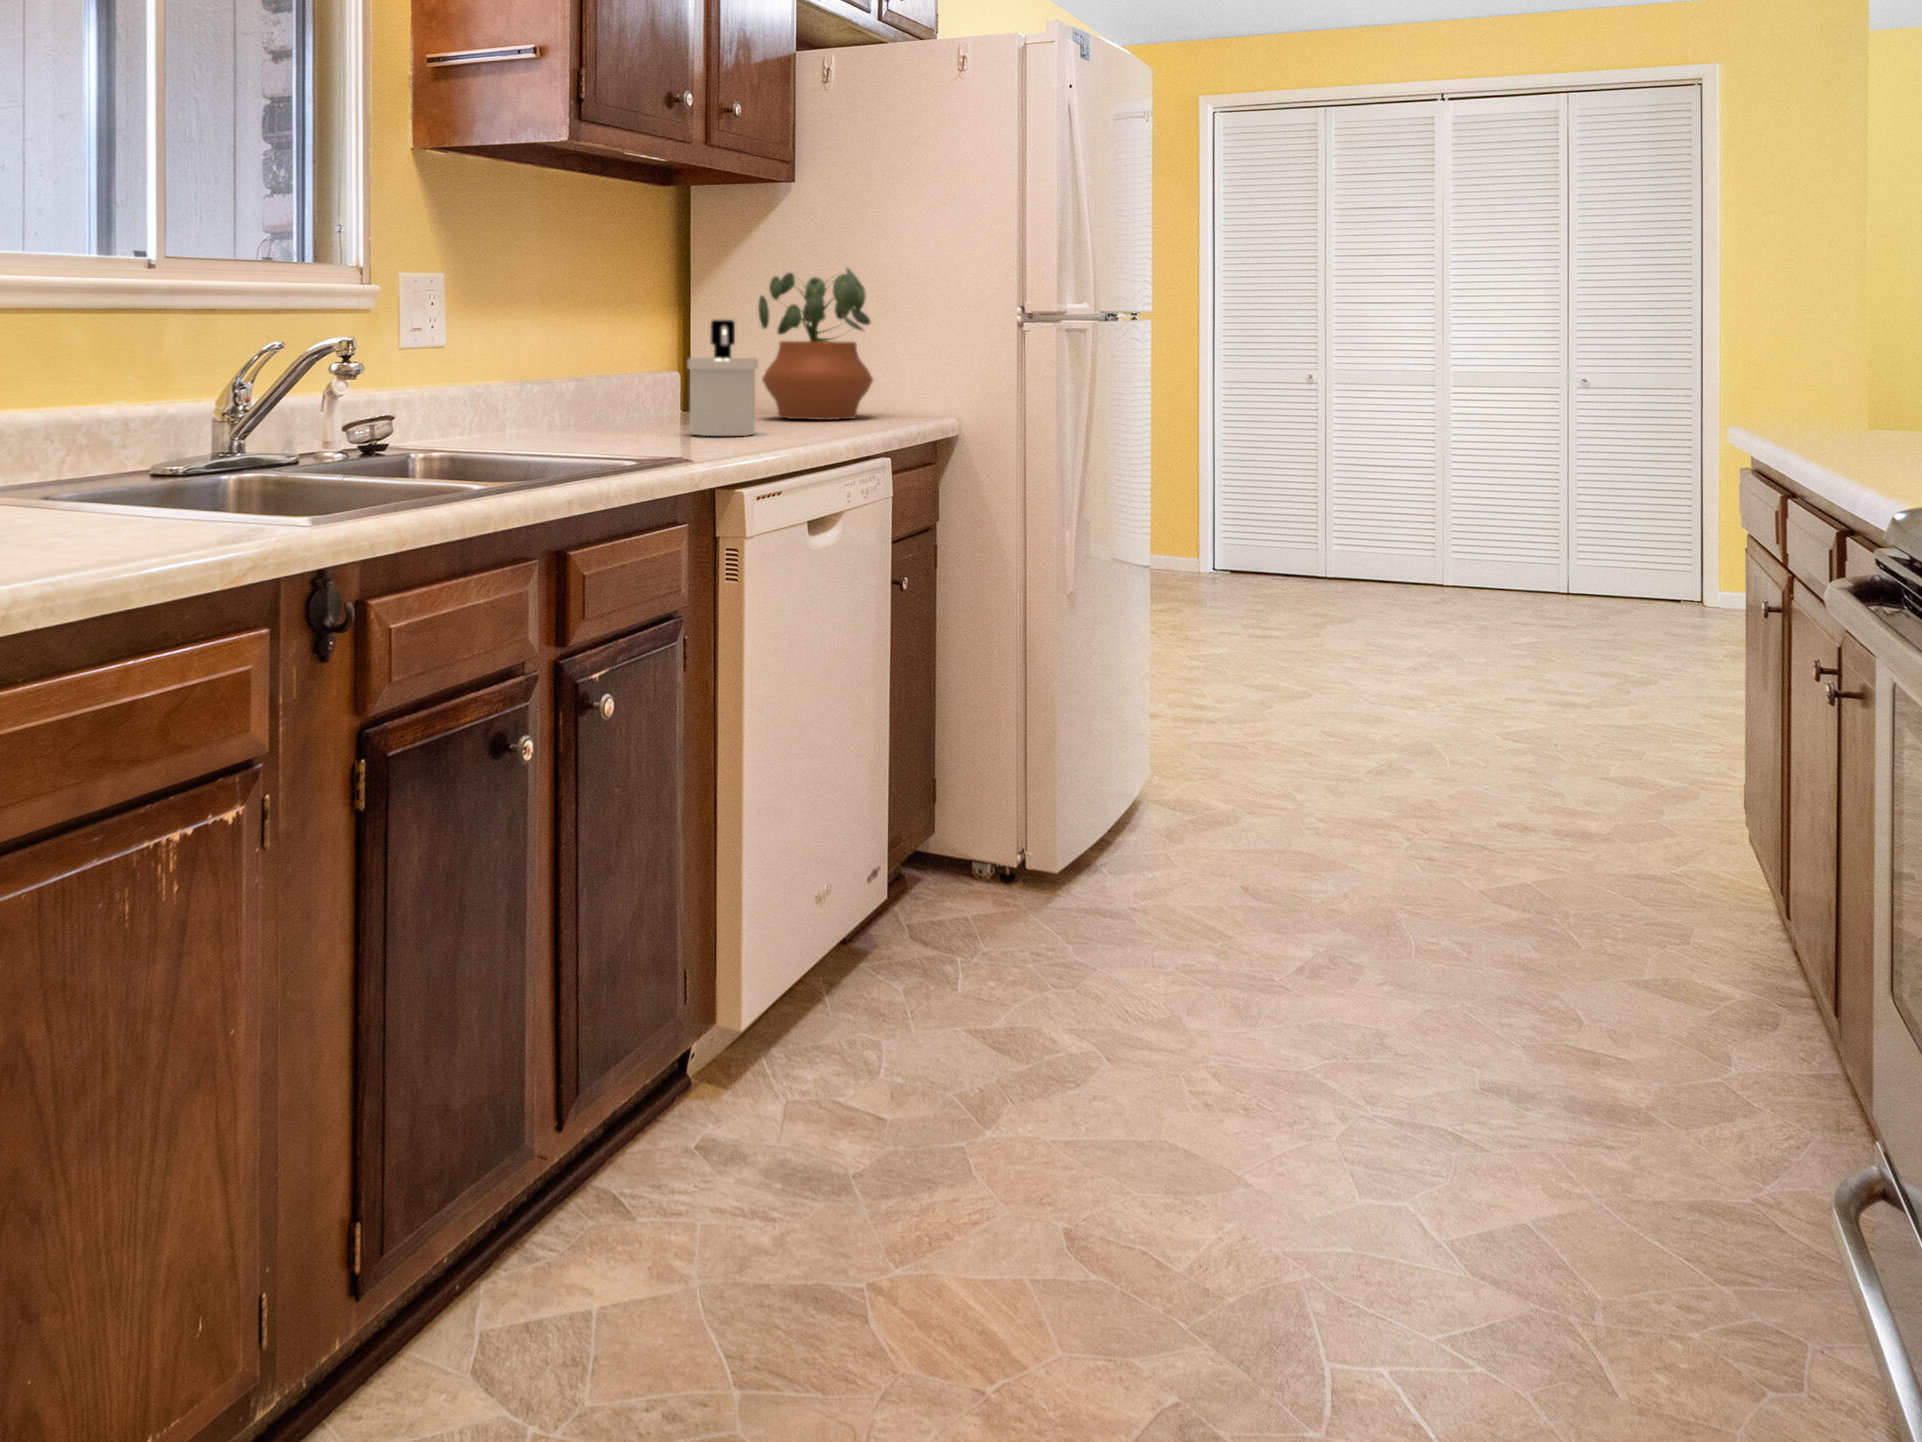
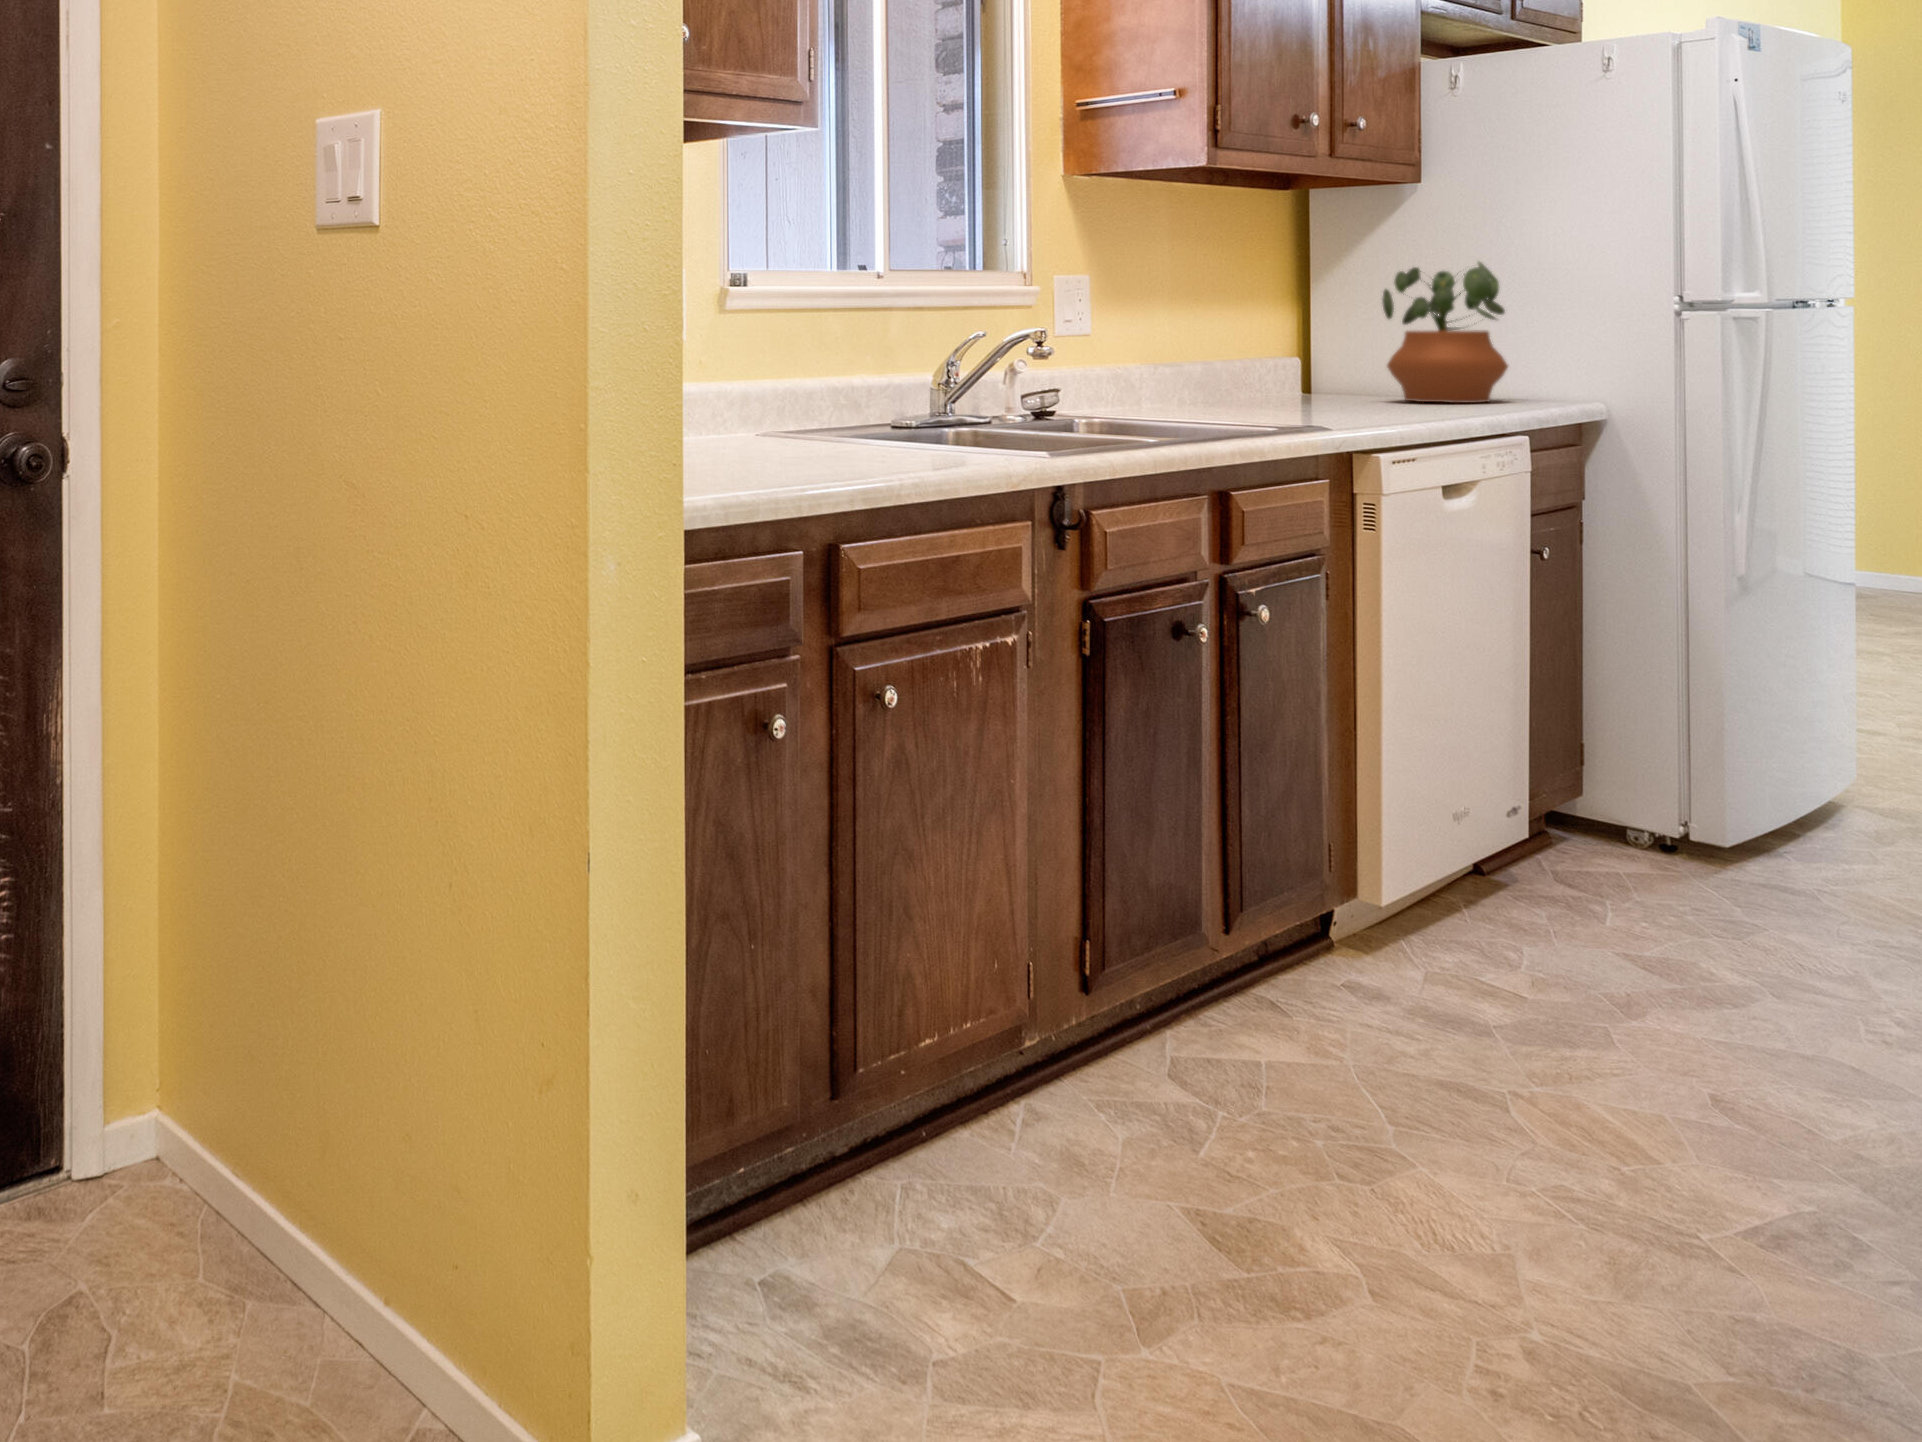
soap dispenser: present [688,320,758,436] -> none [1315,312,1386,414]

